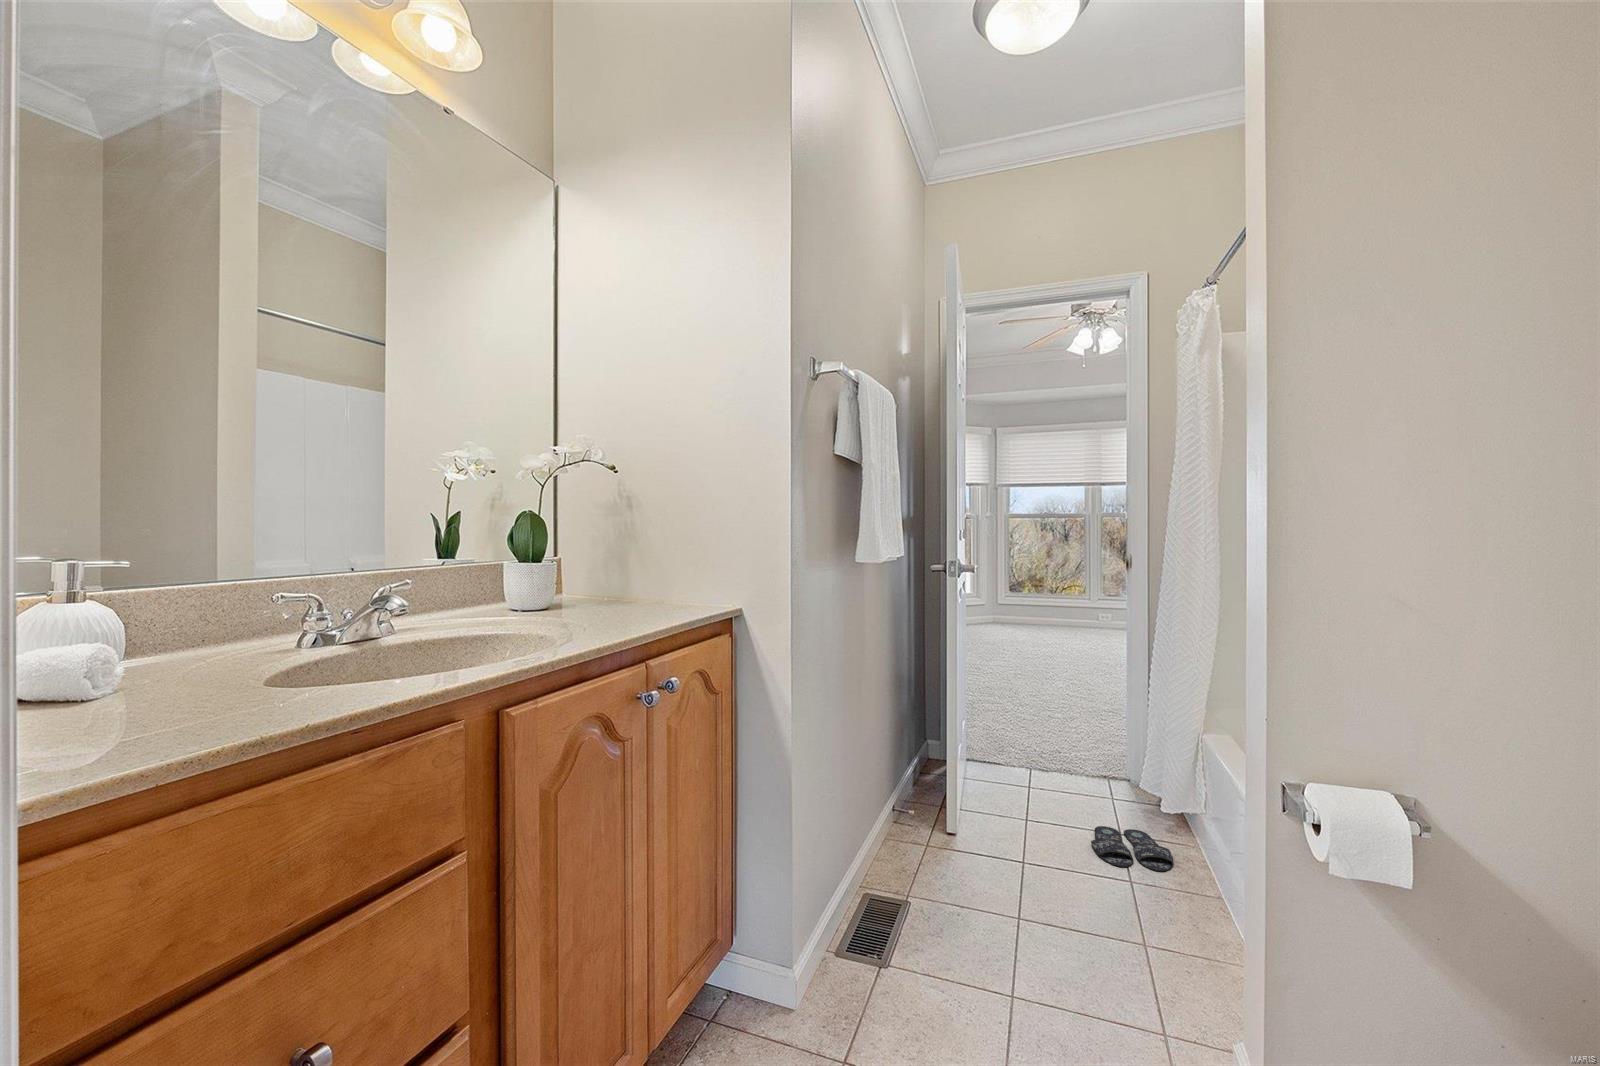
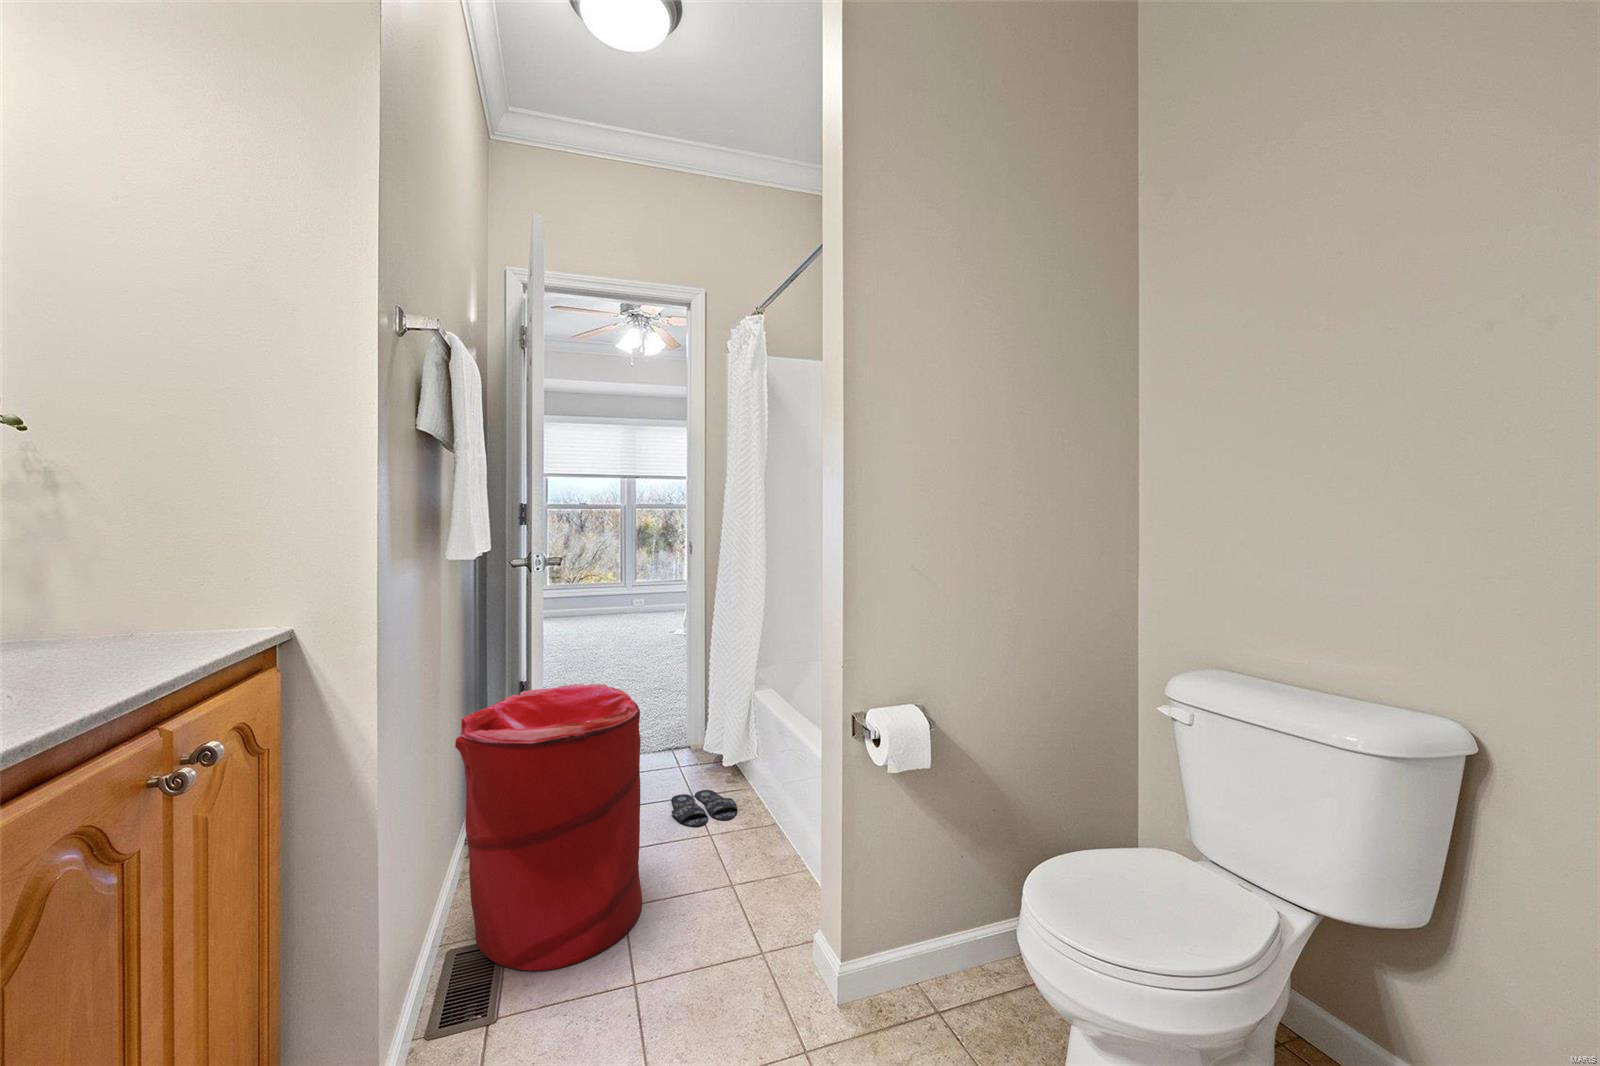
laundry hamper: none [868,684,1038,952] -> present [455,684,642,971]

